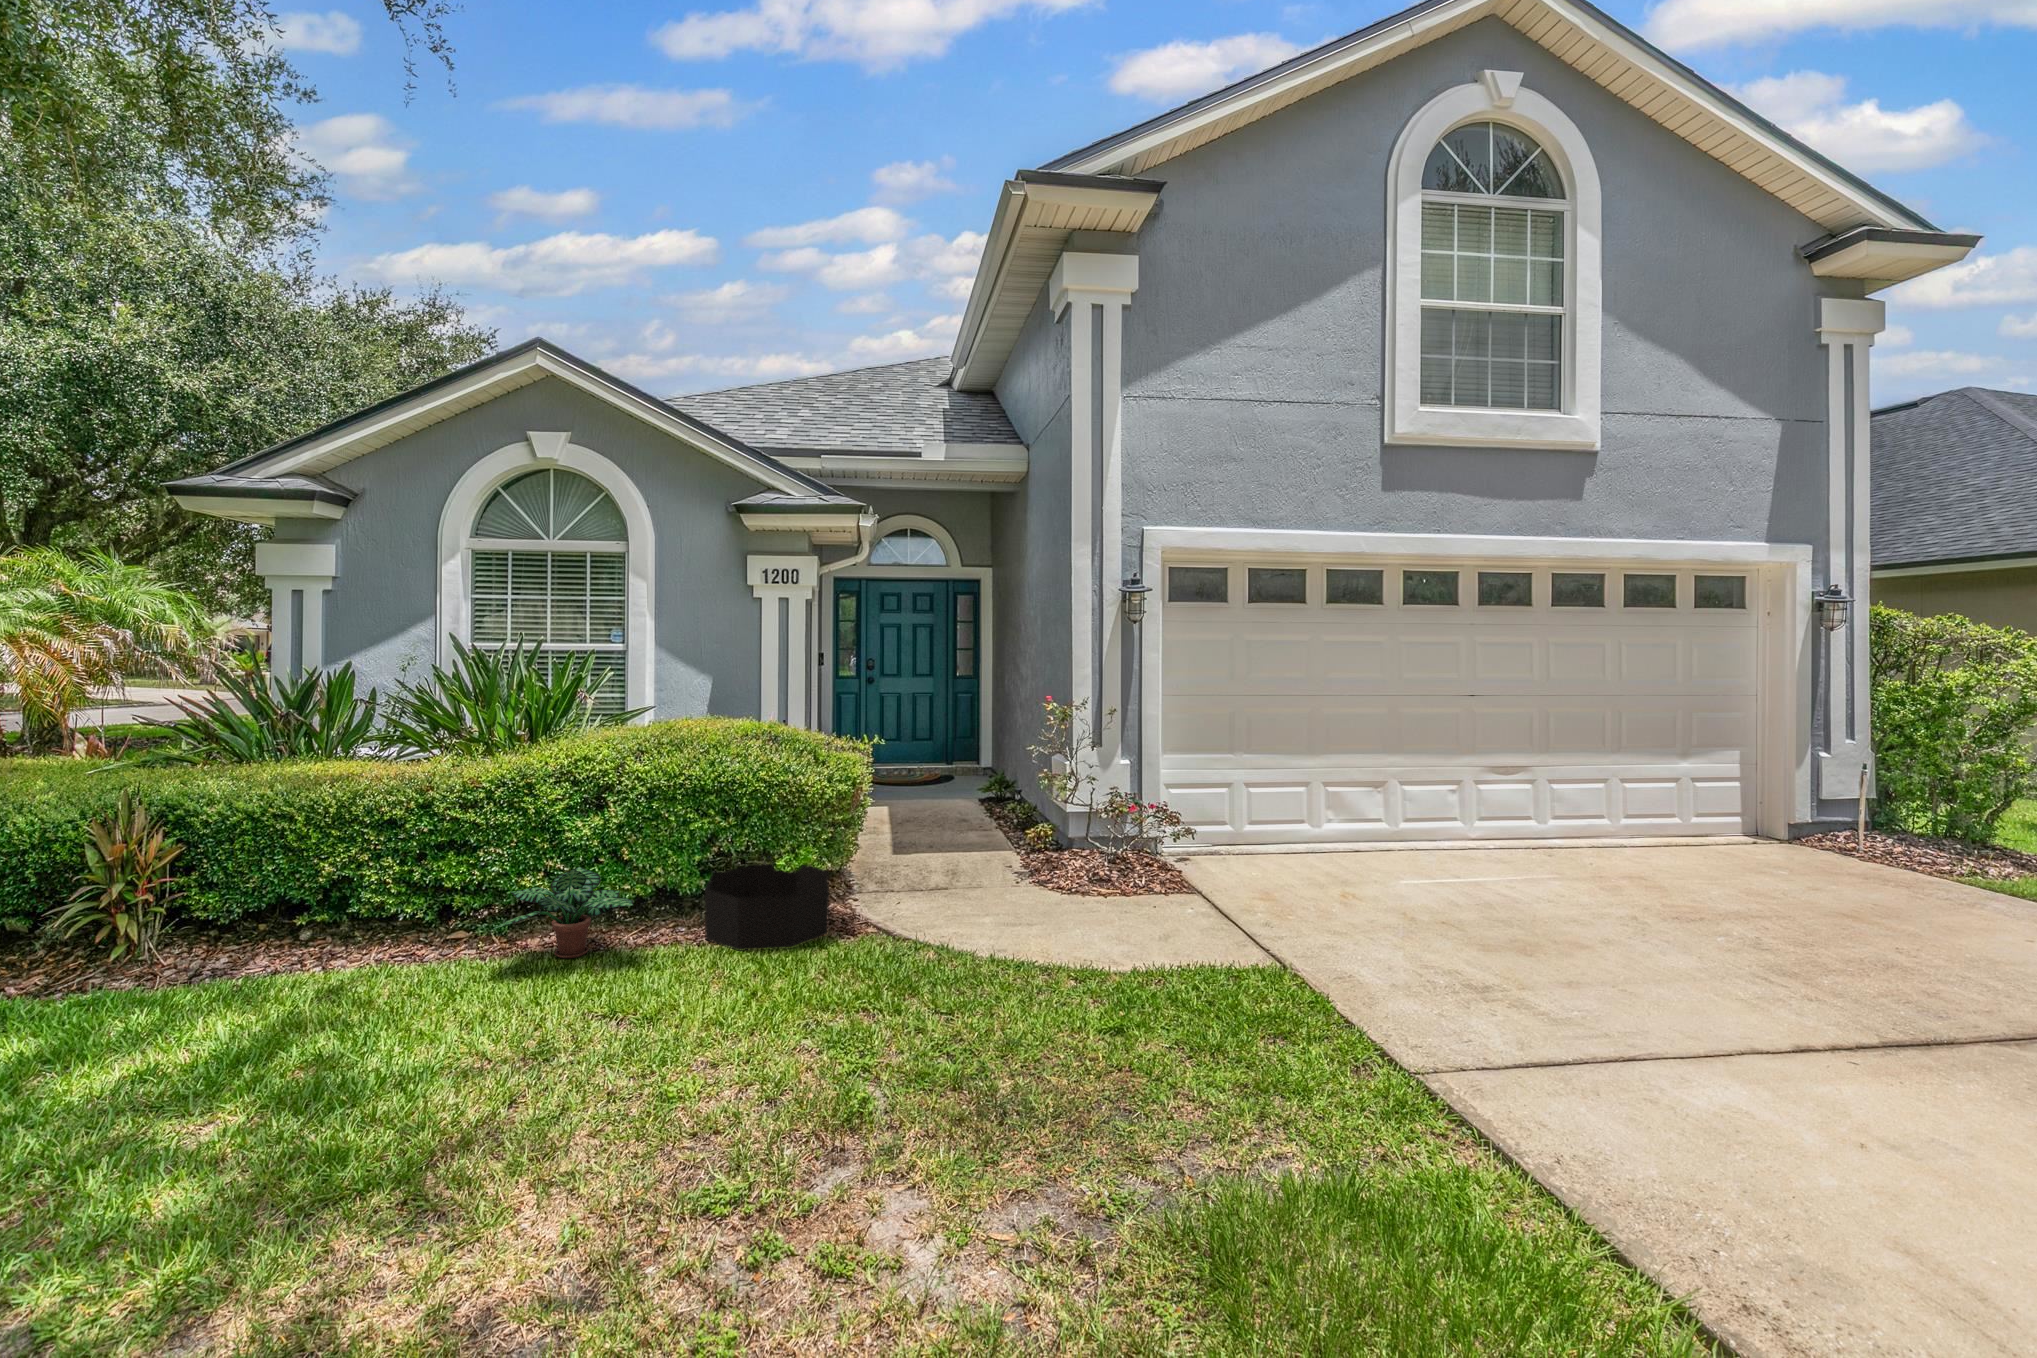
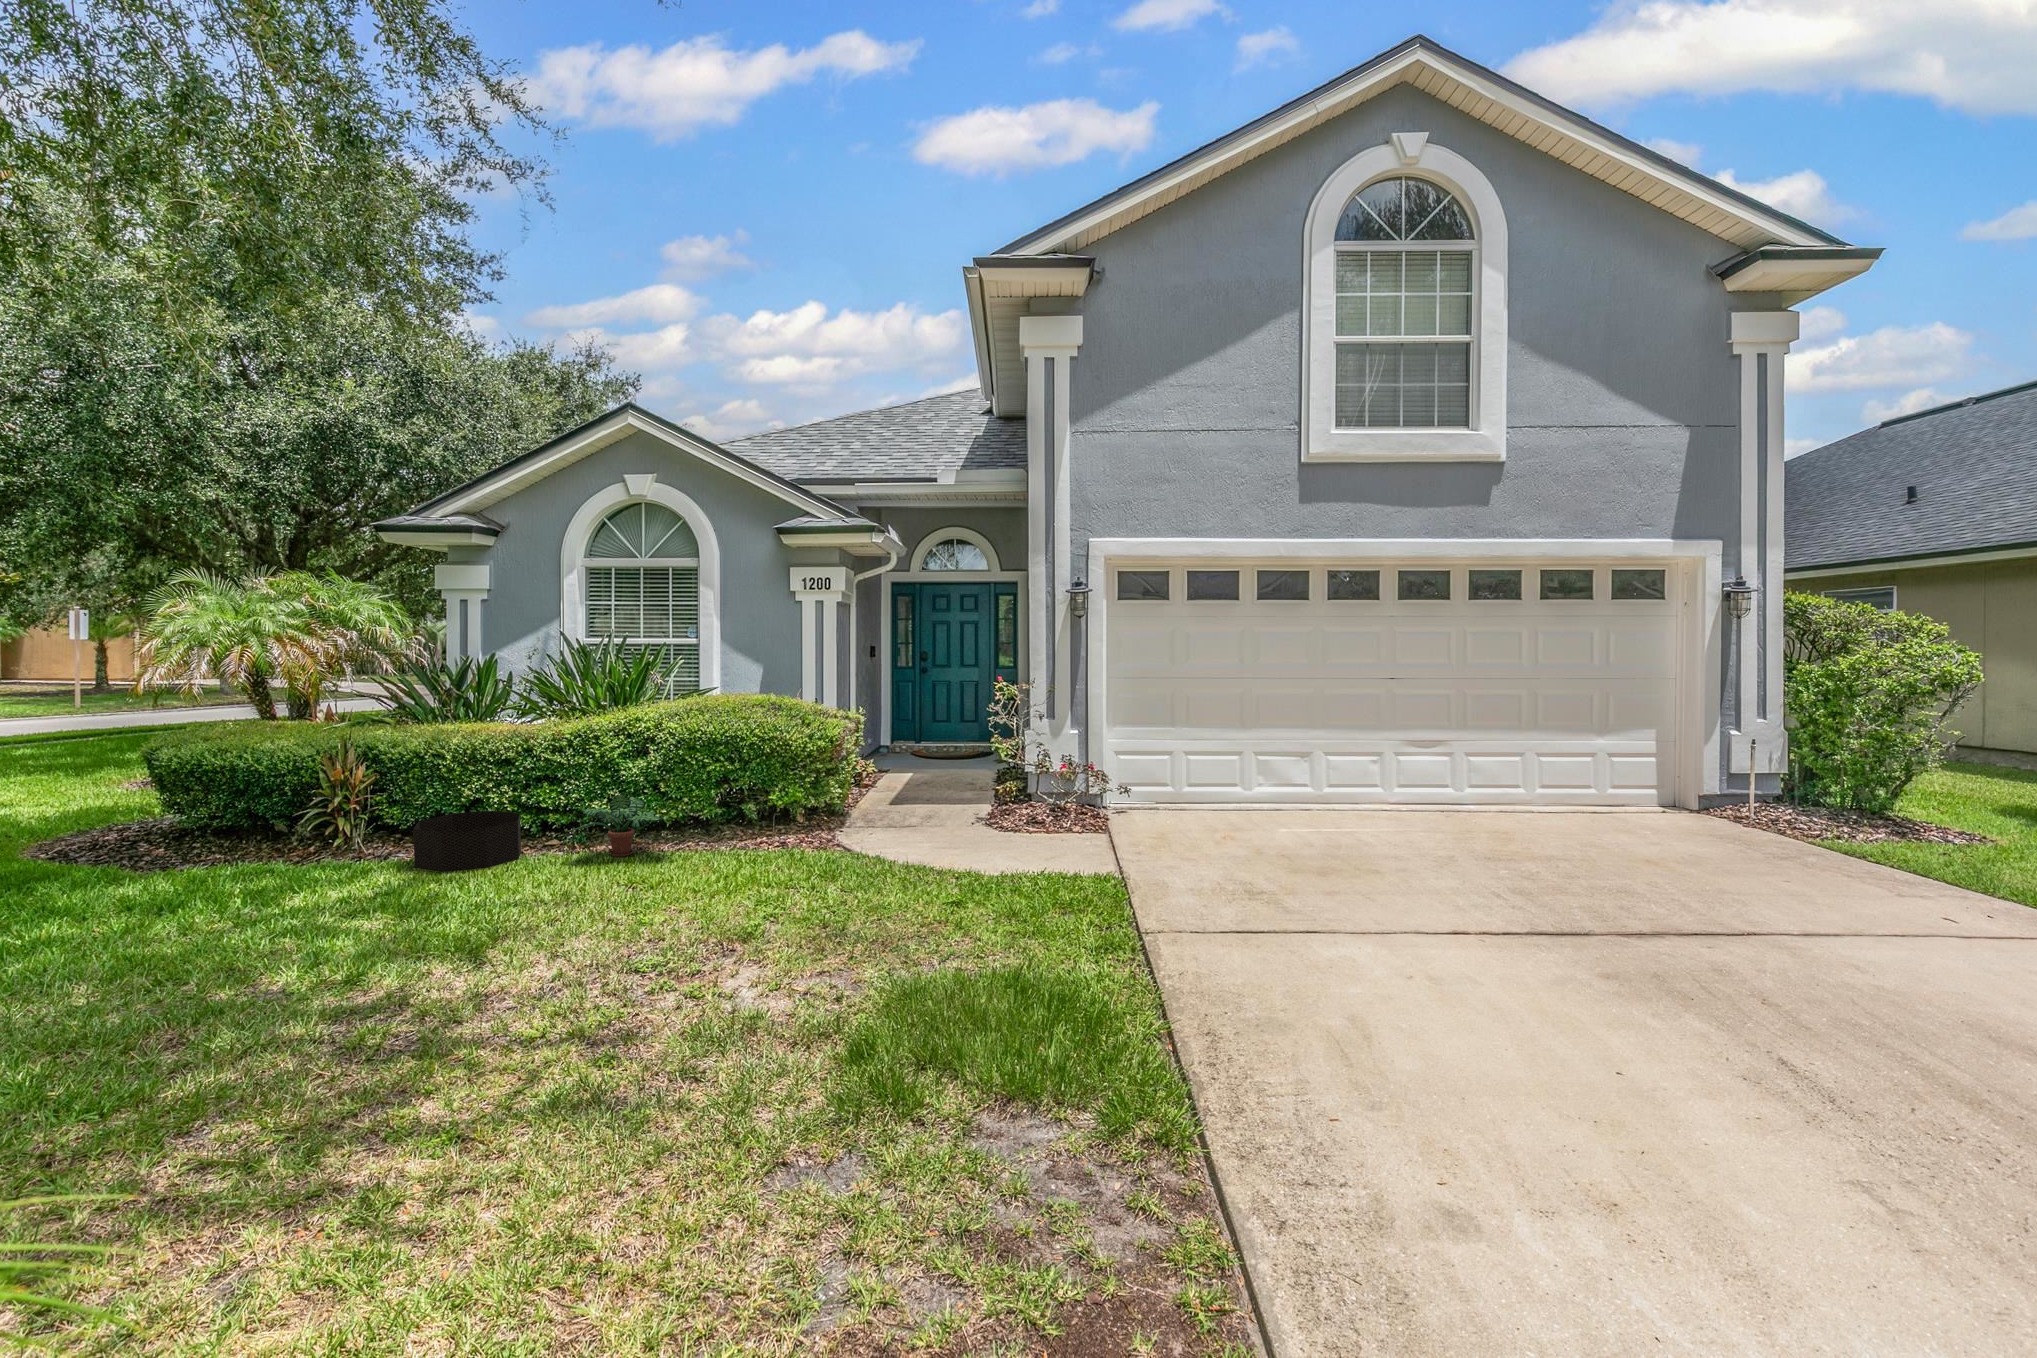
basket: present [705,864,829,951] -> present [413,811,521,872]

